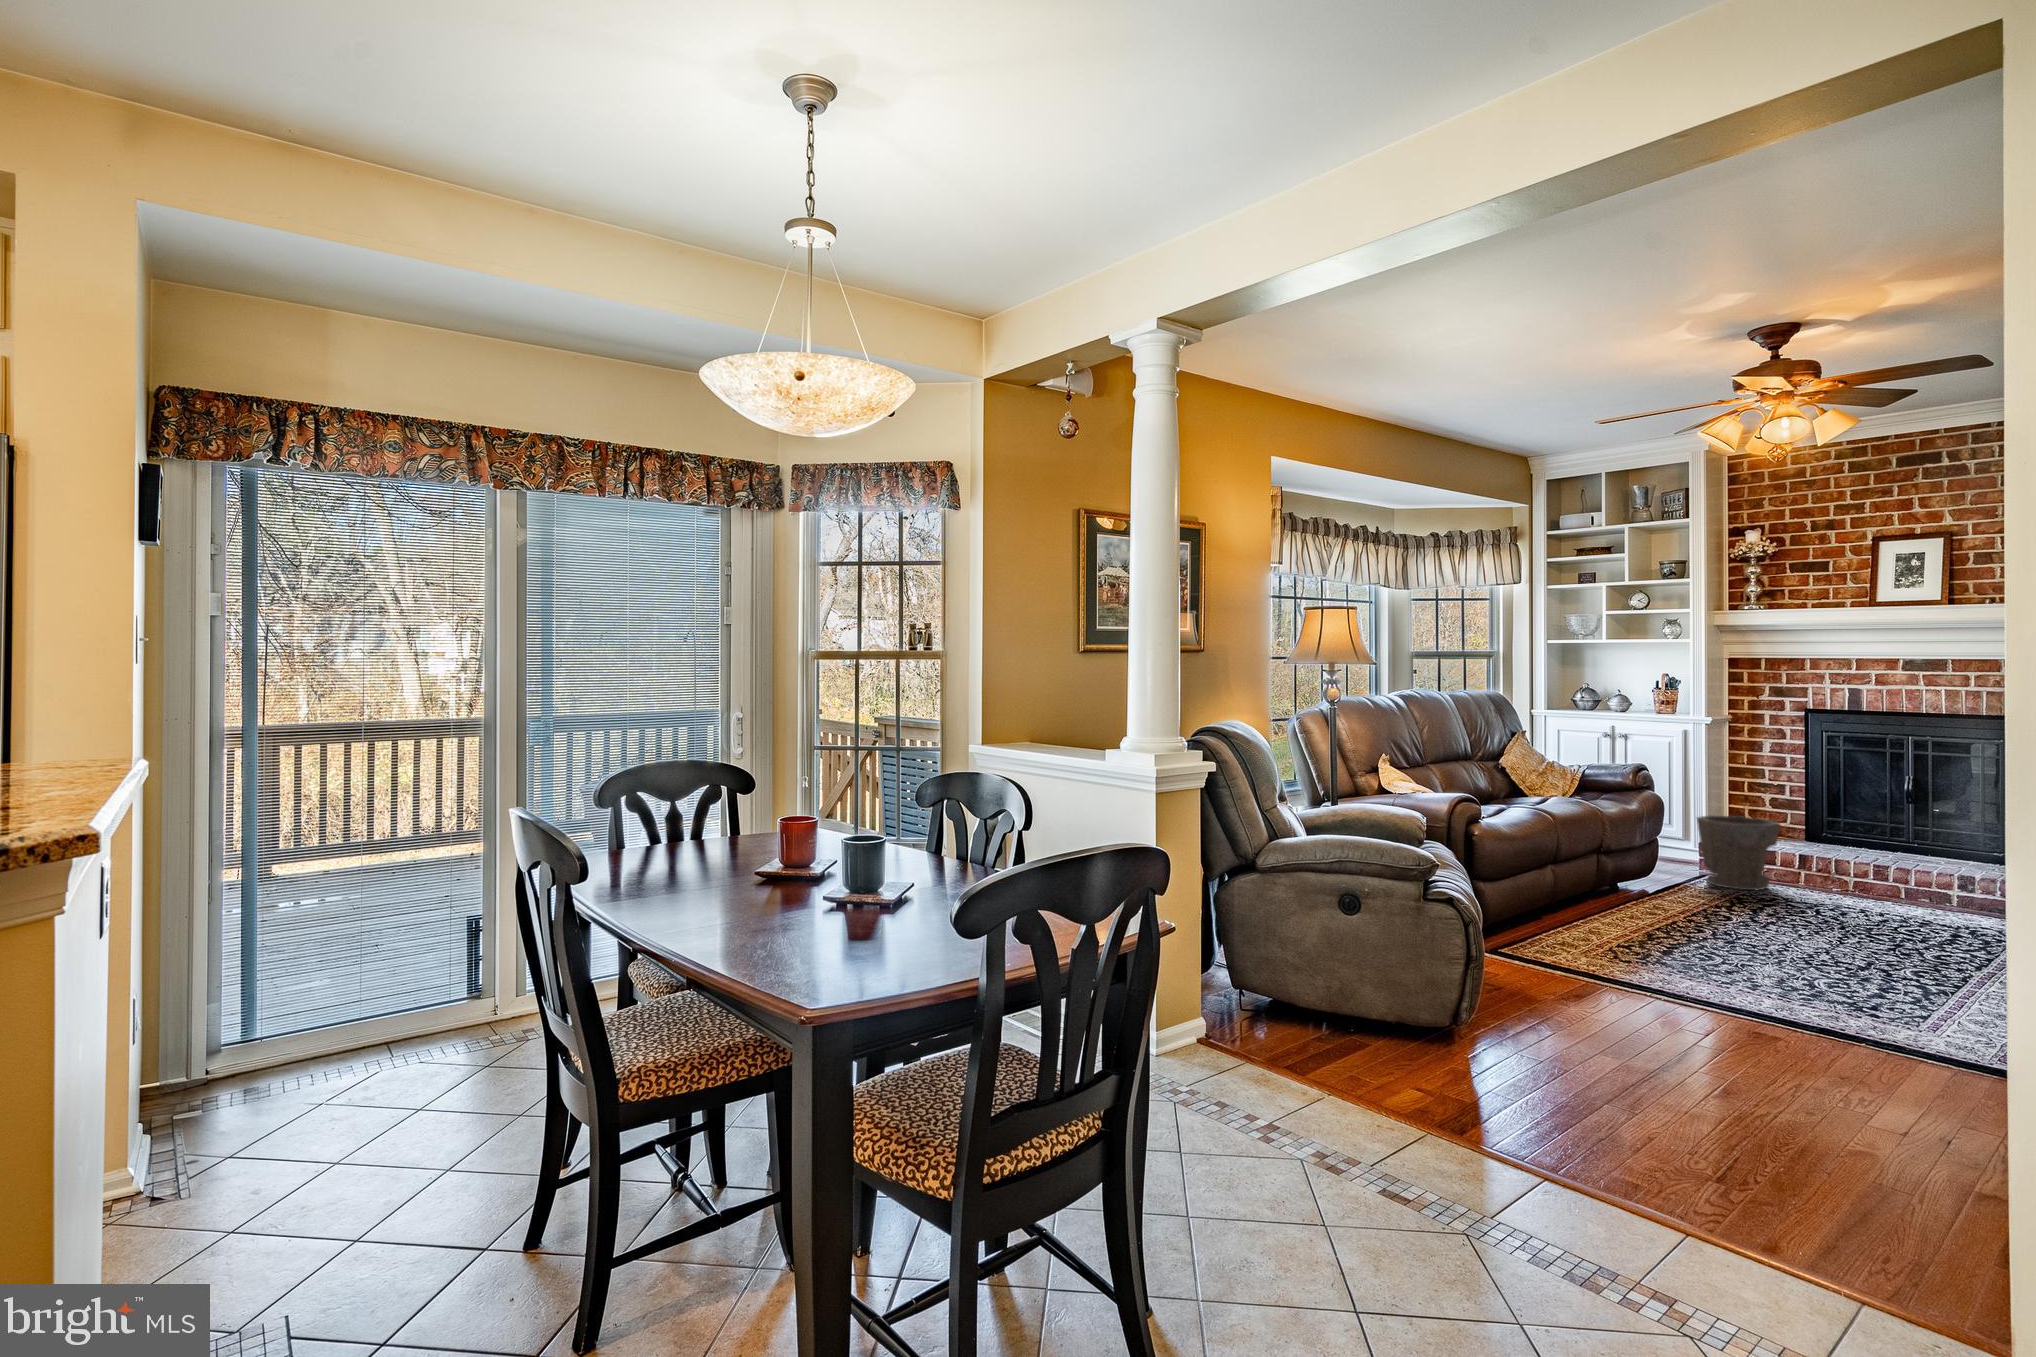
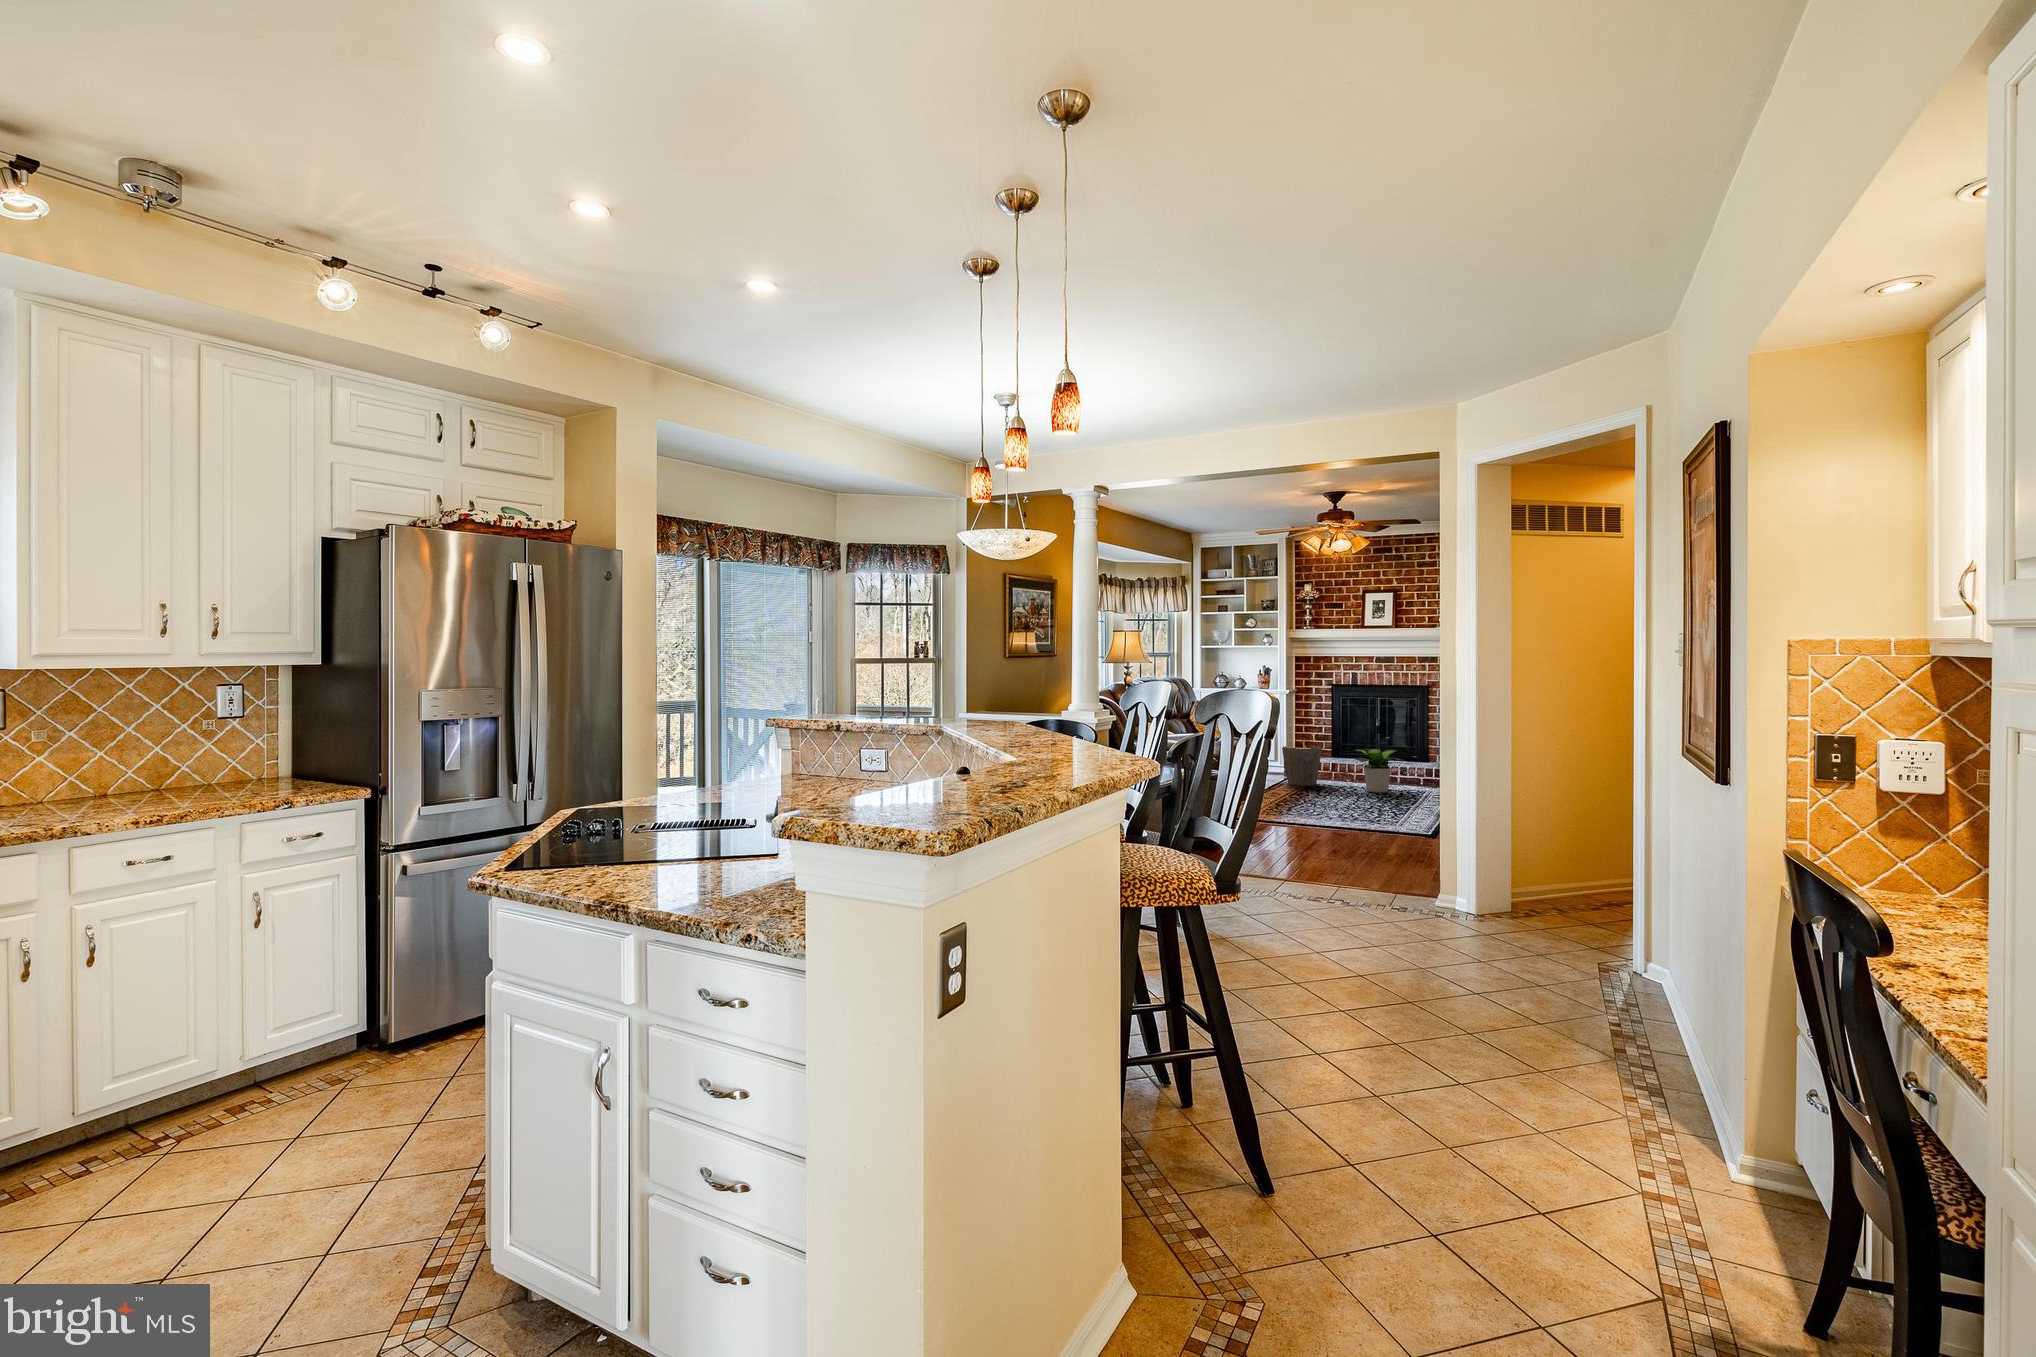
potted plant: none [1844,832,1970,921] -> present [1355,749,1403,793]

